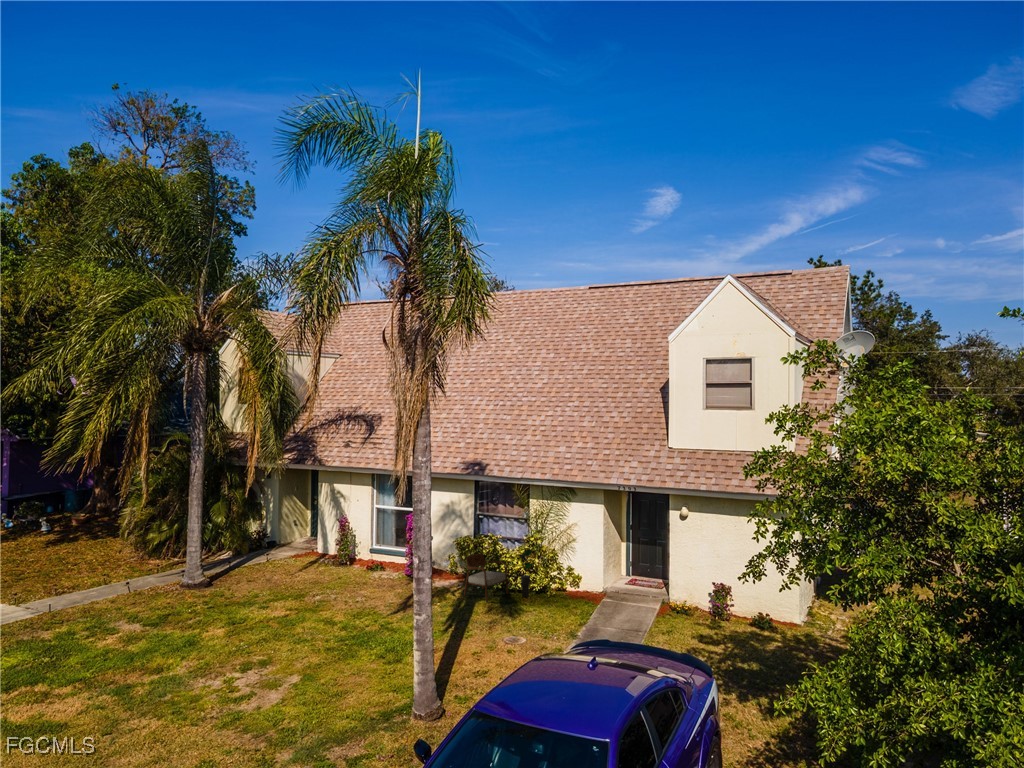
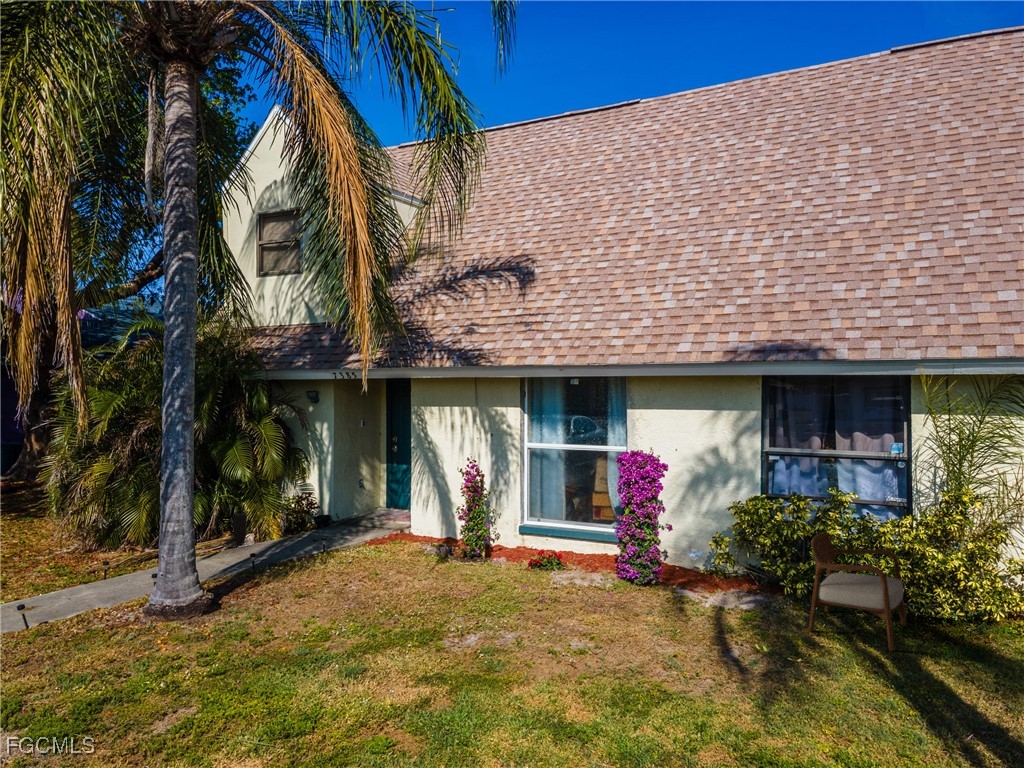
potted plant: present [519,550,533,597] -> present [230,477,255,545]

